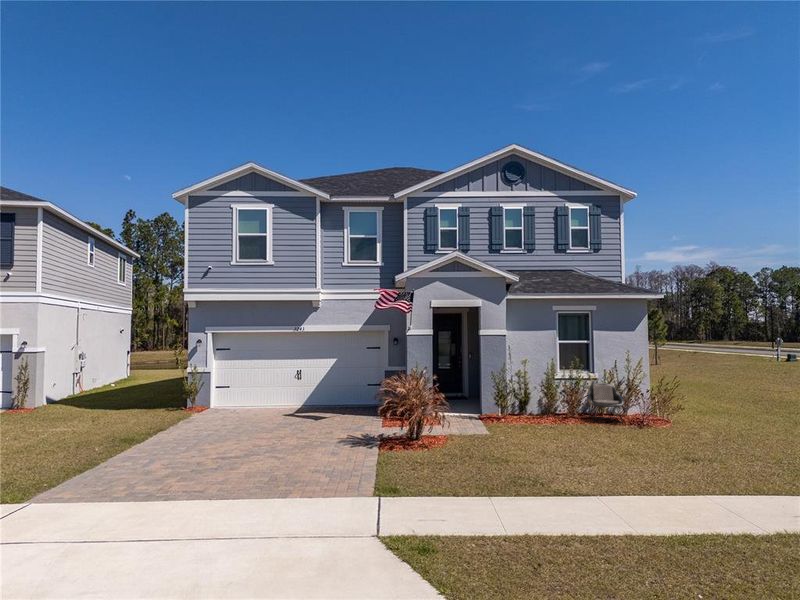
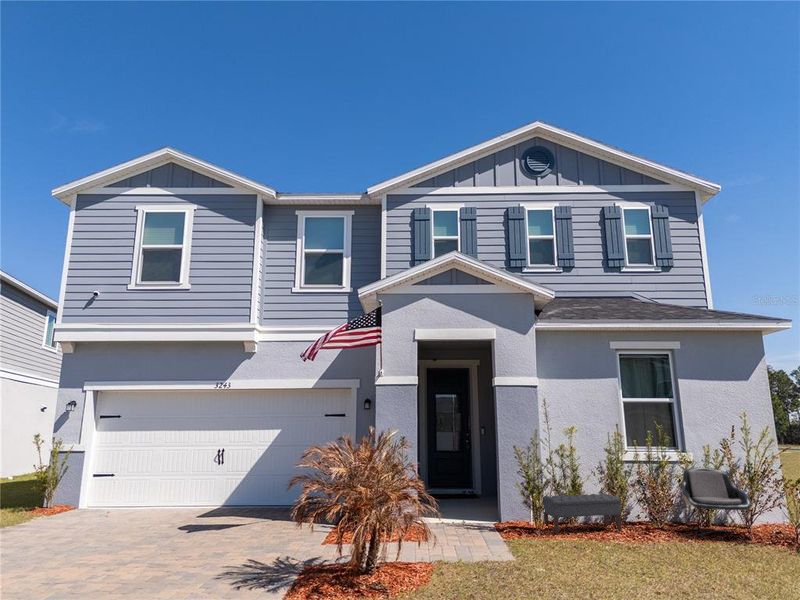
bench: none [506,398,552,421] -> present [543,494,622,535]

